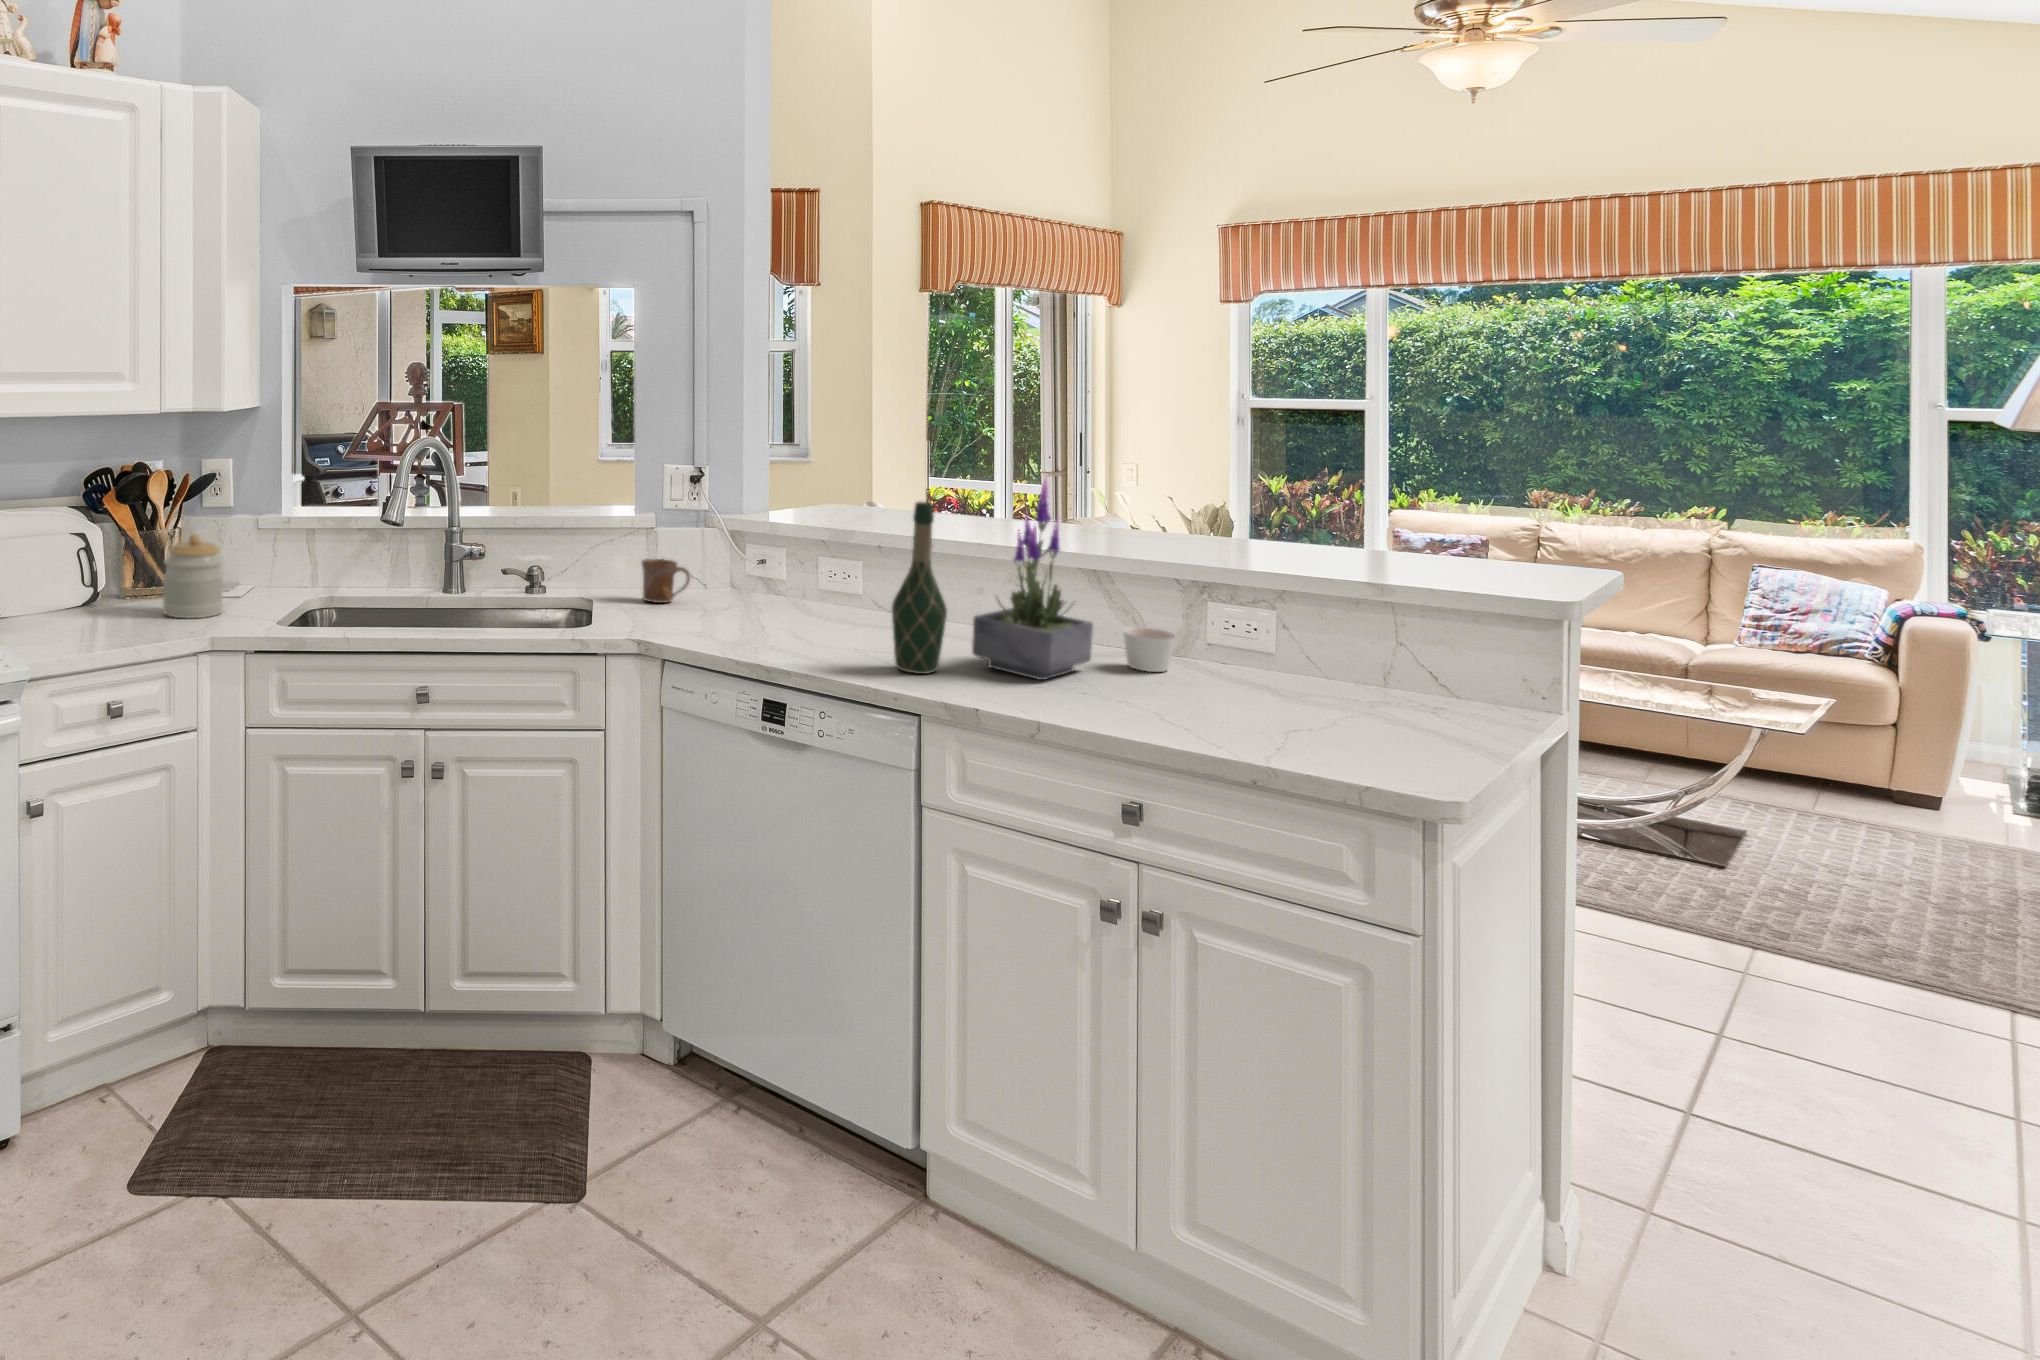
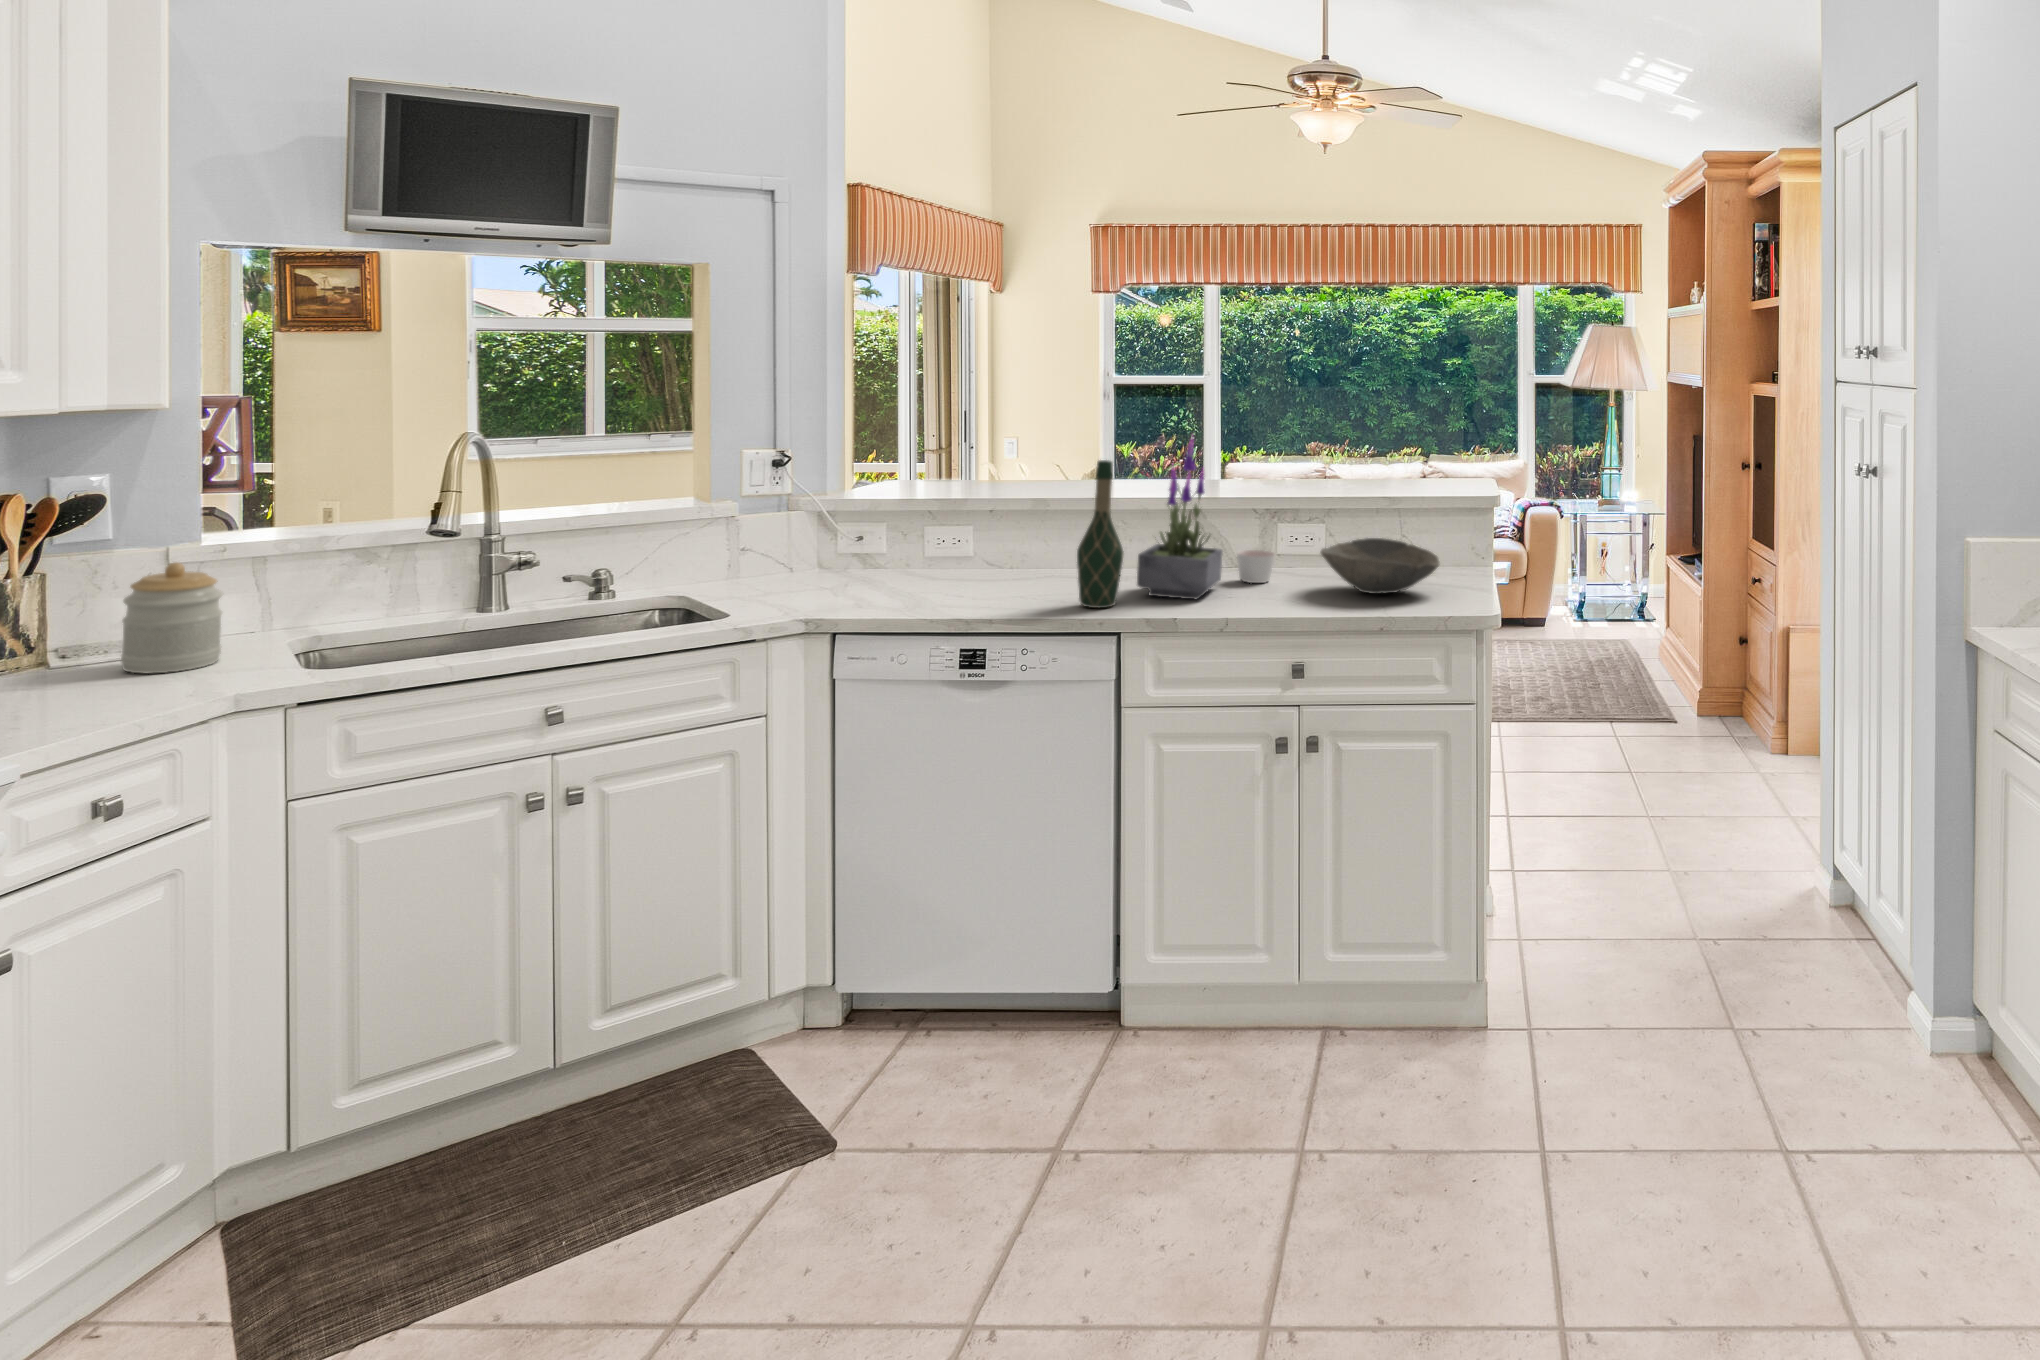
mug: present [641,559,690,603] -> none [747,540,801,583]
bowl: none [1213,632,1395,711] -> present [1320,538,1440,594]

